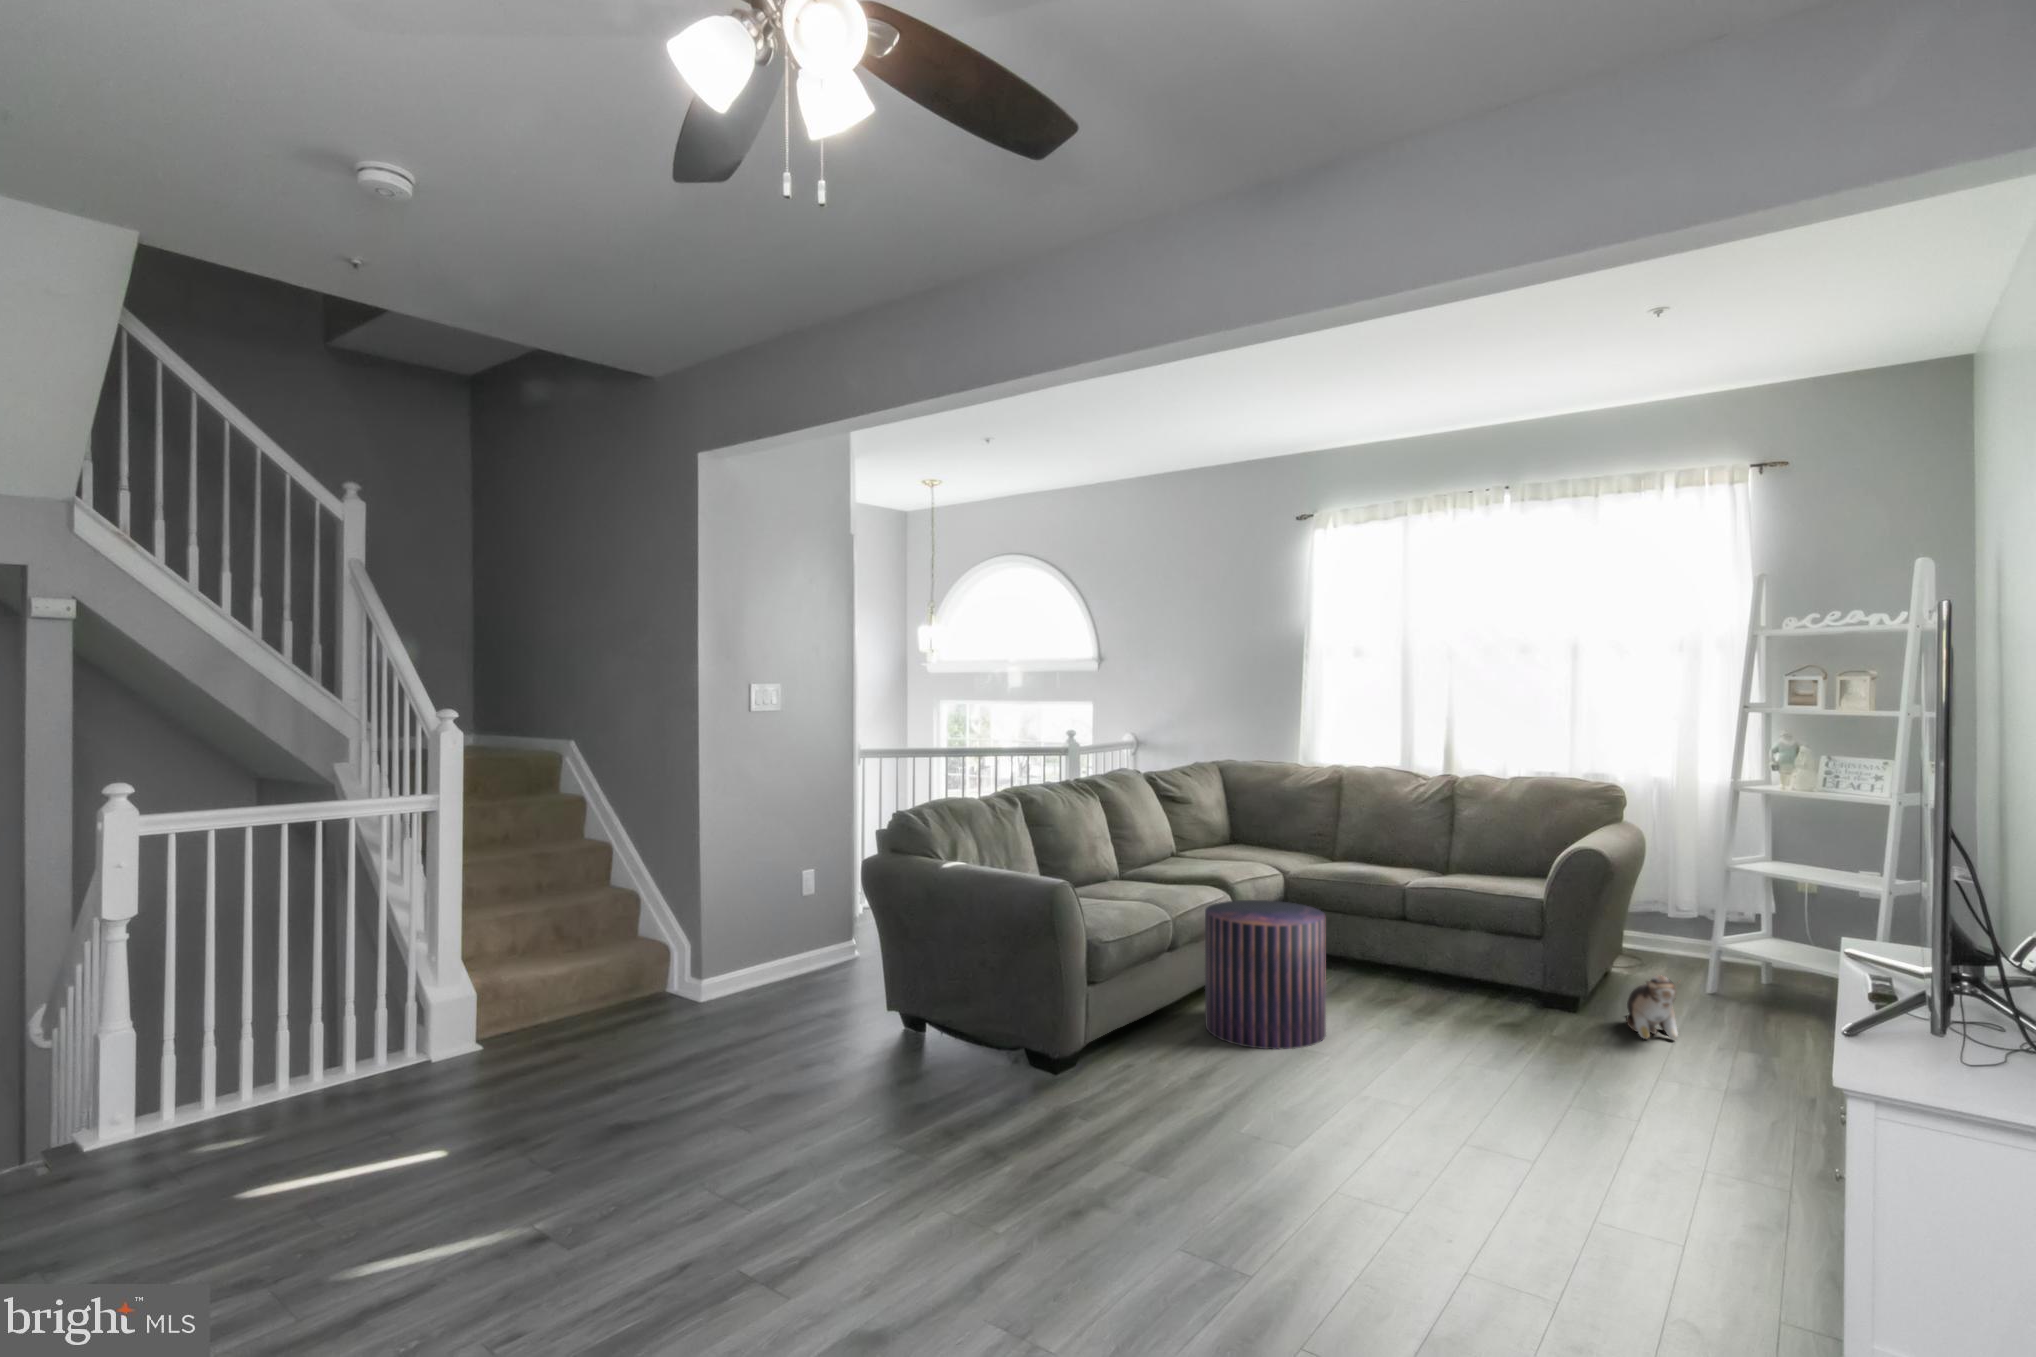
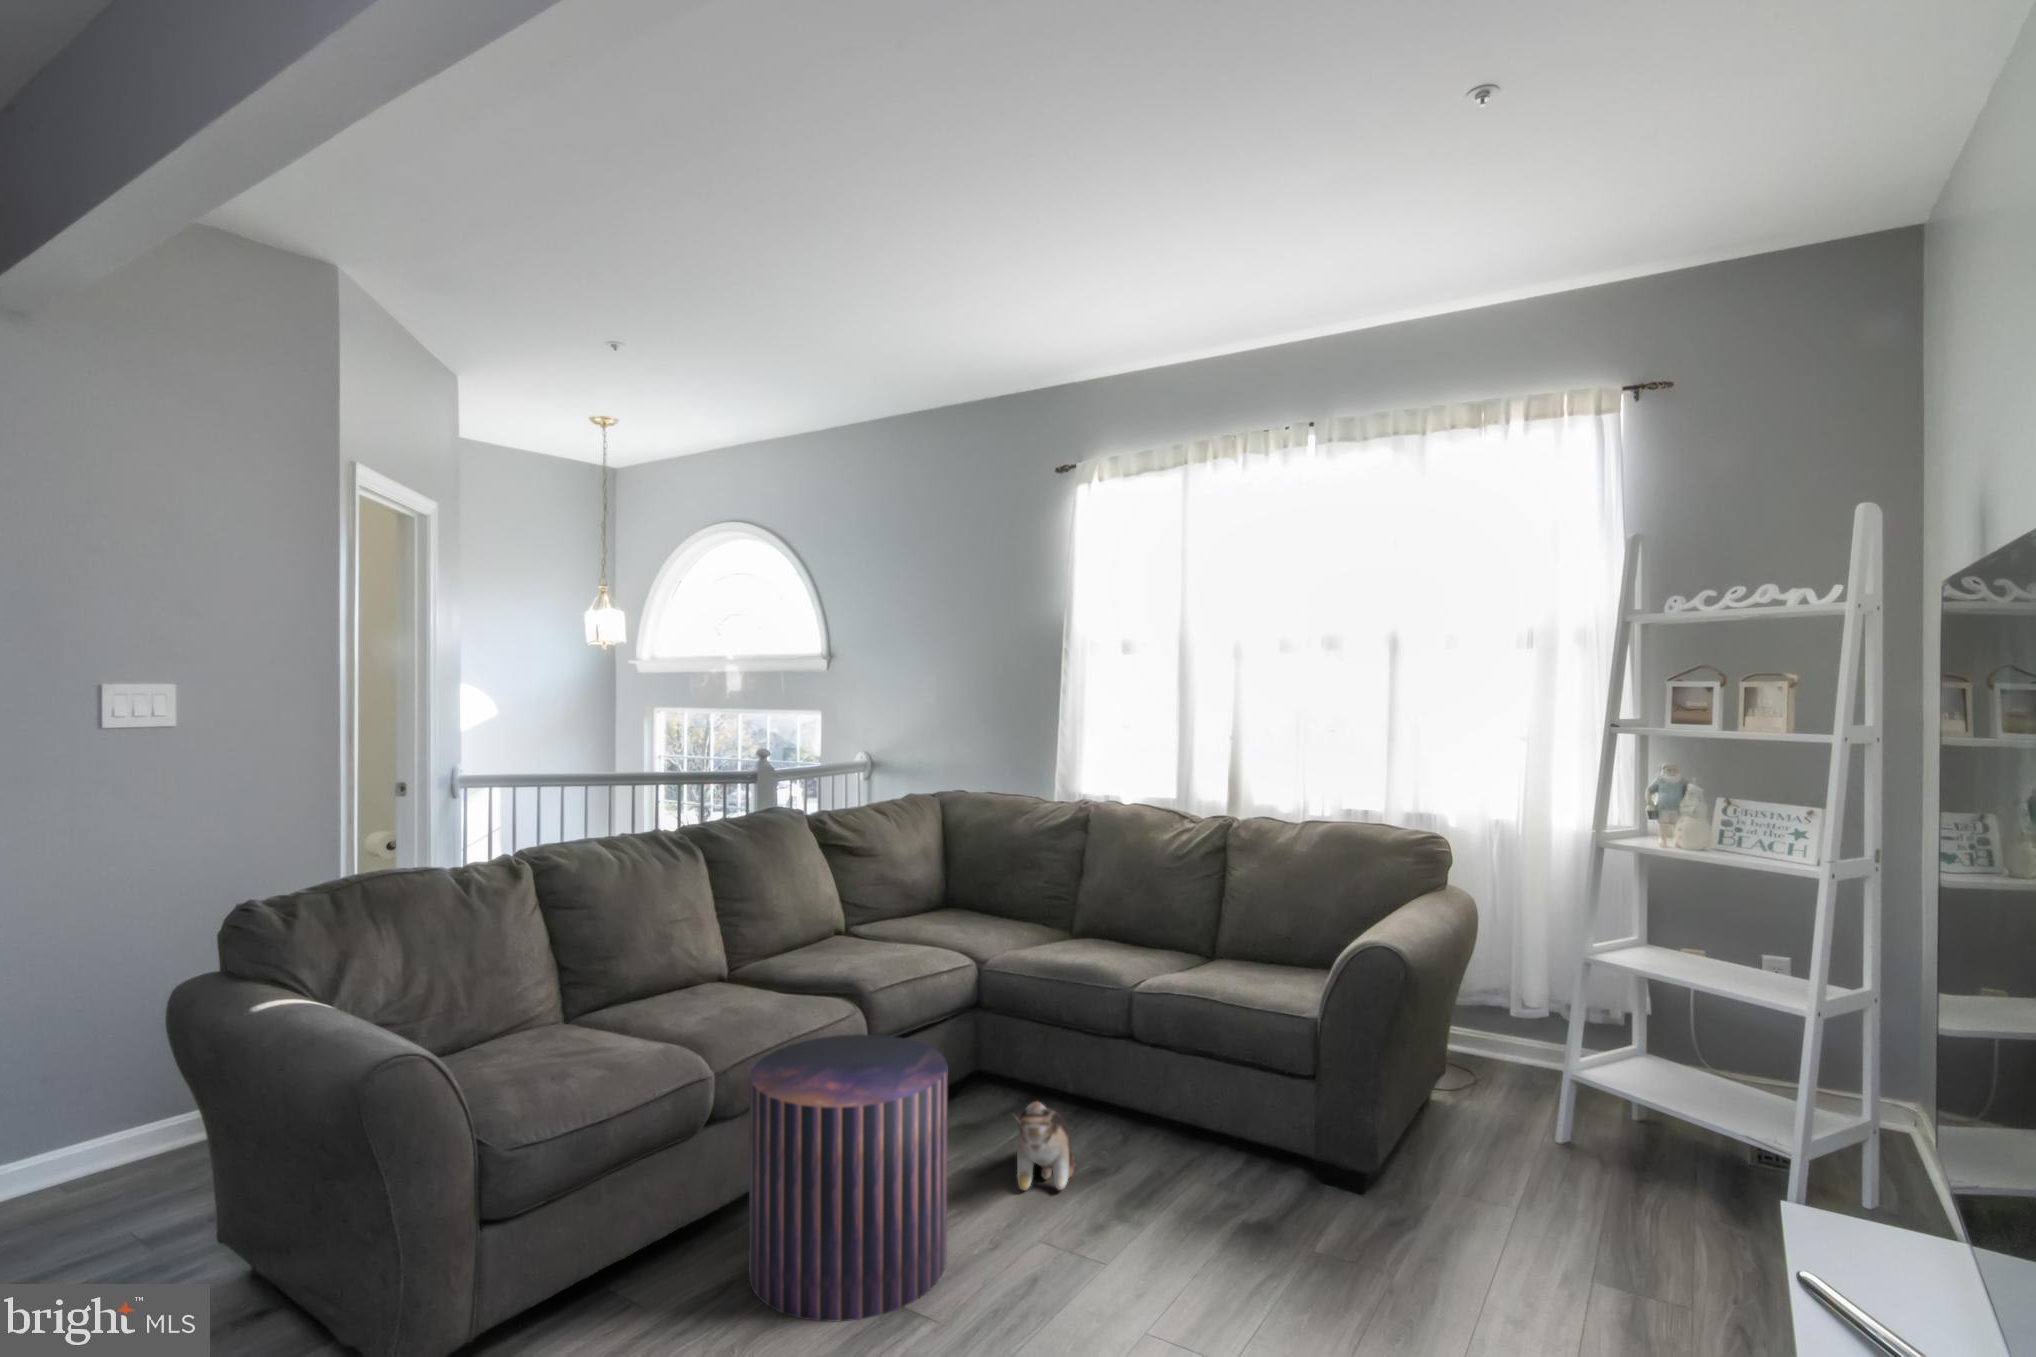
plush toy: present [1626,975,1678,1039] -> present [1014,1102,1076,1190]

